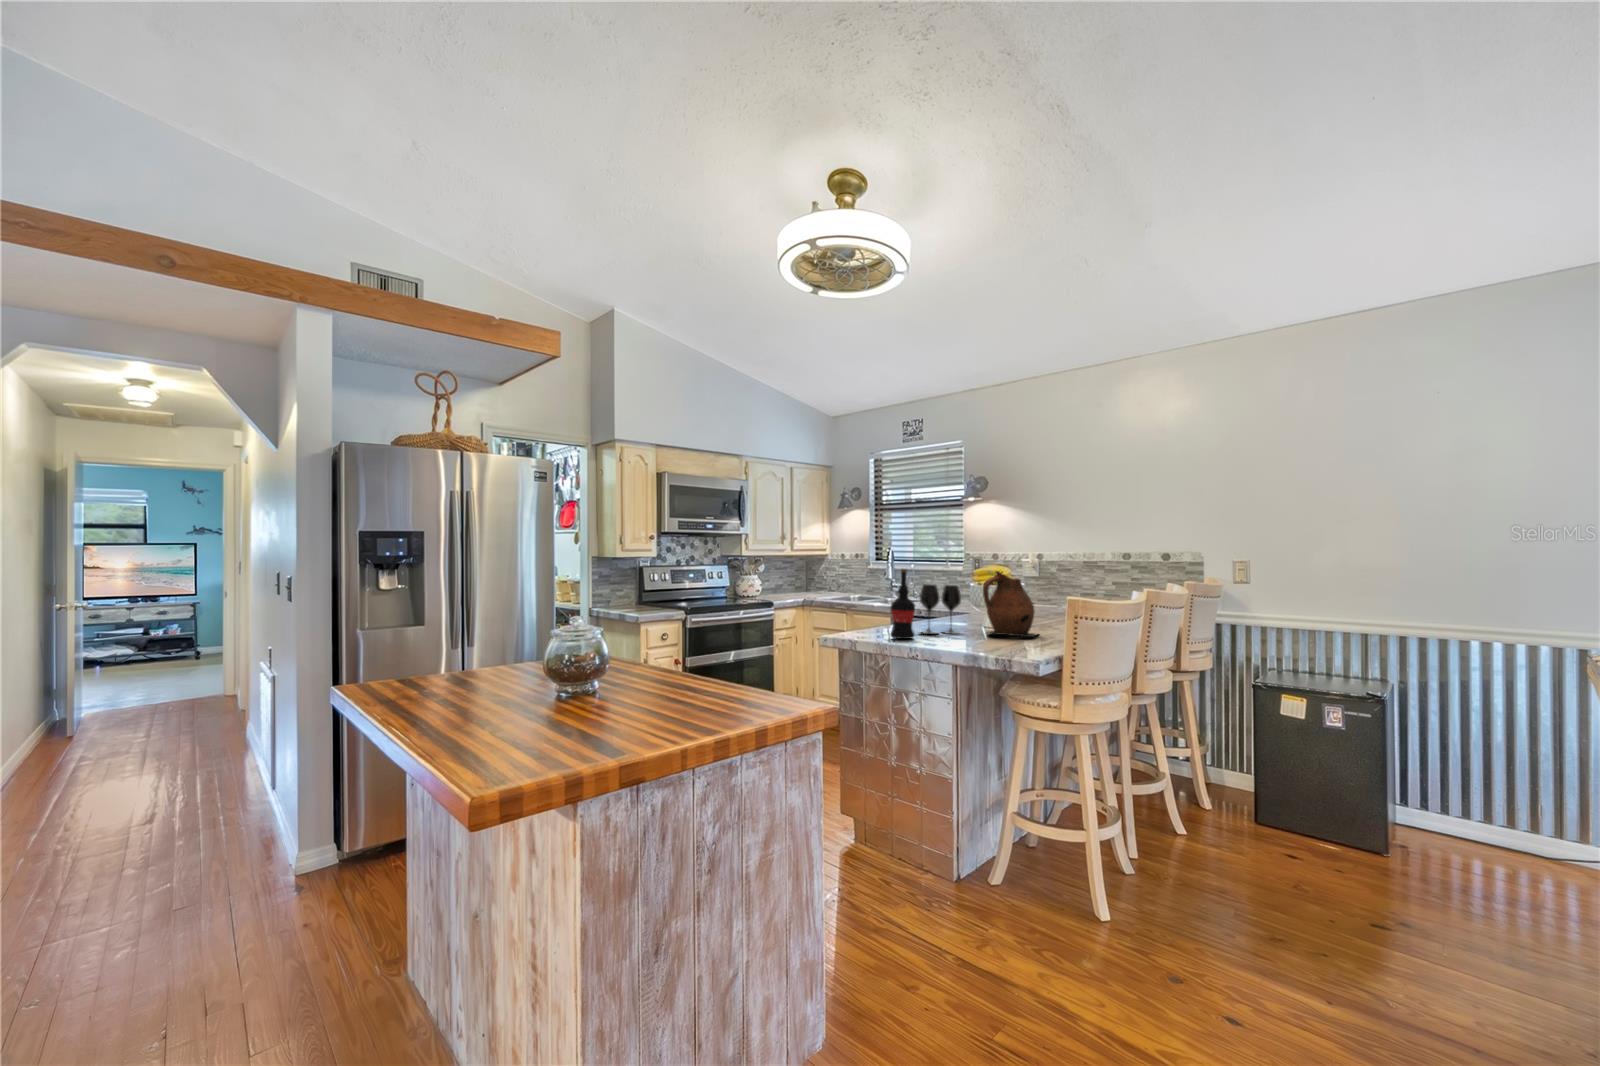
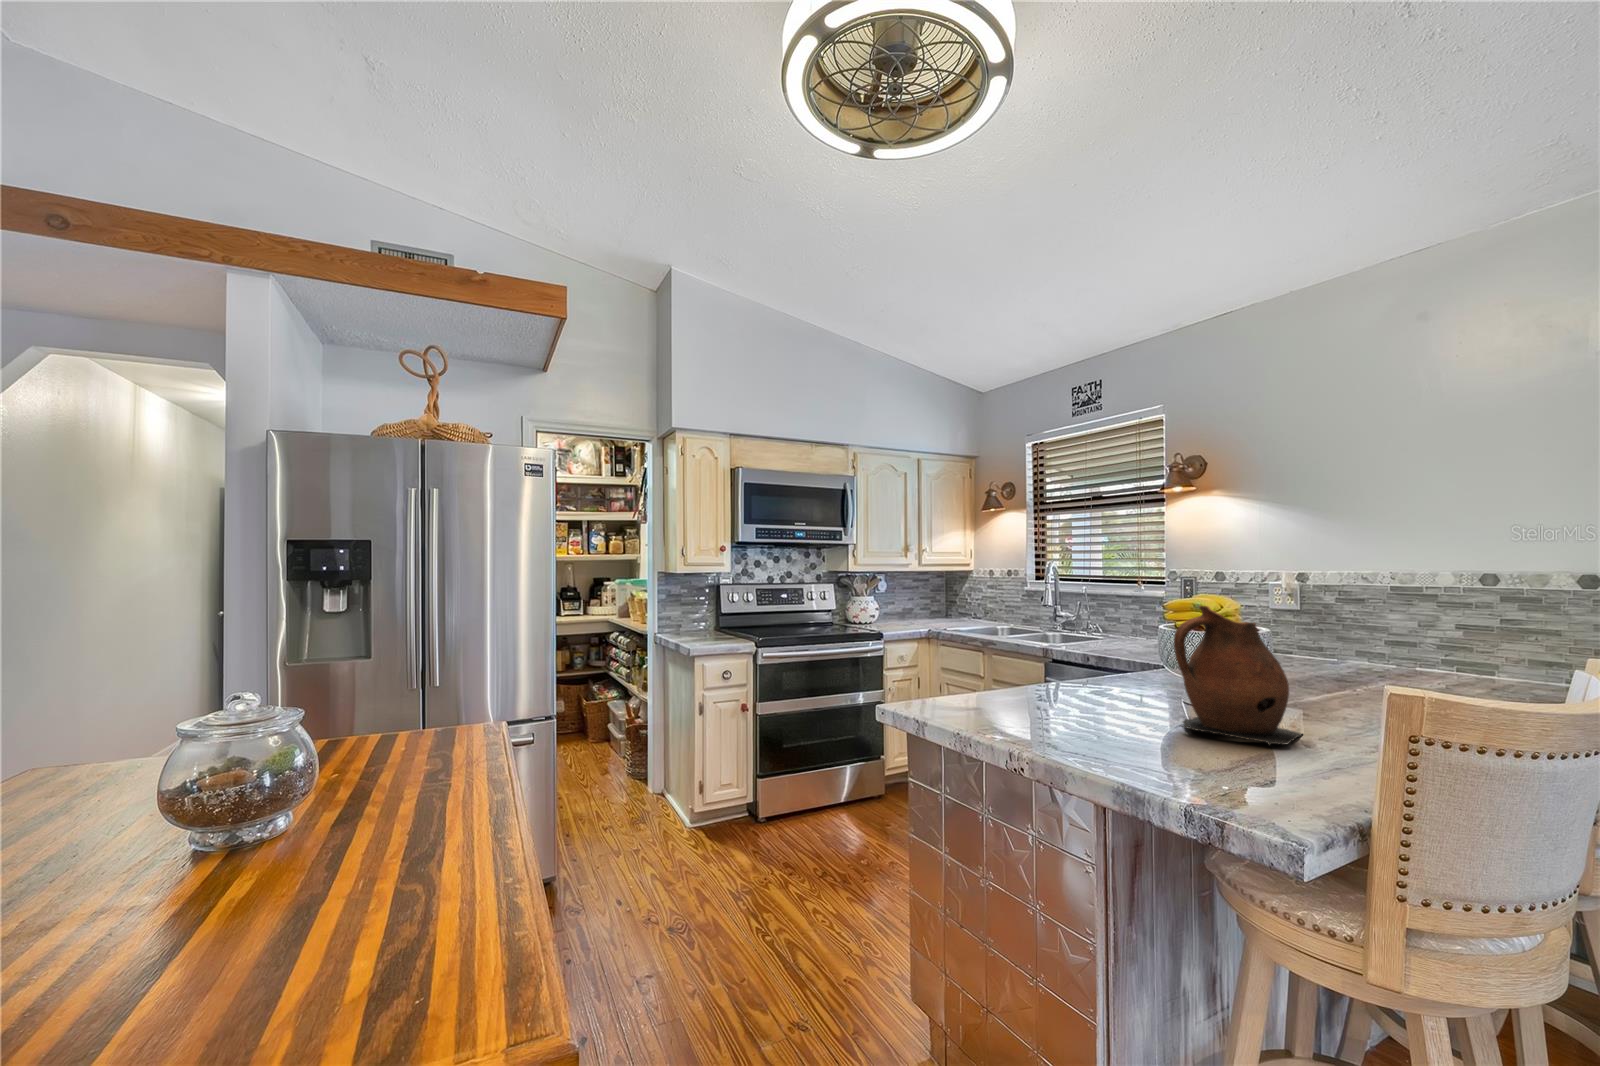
wine bottle: present [890,569,915,639] -> none [989,599,1036,727]
wine glass: present [920,584,961,634] -> none [1051,625,1135,718]

